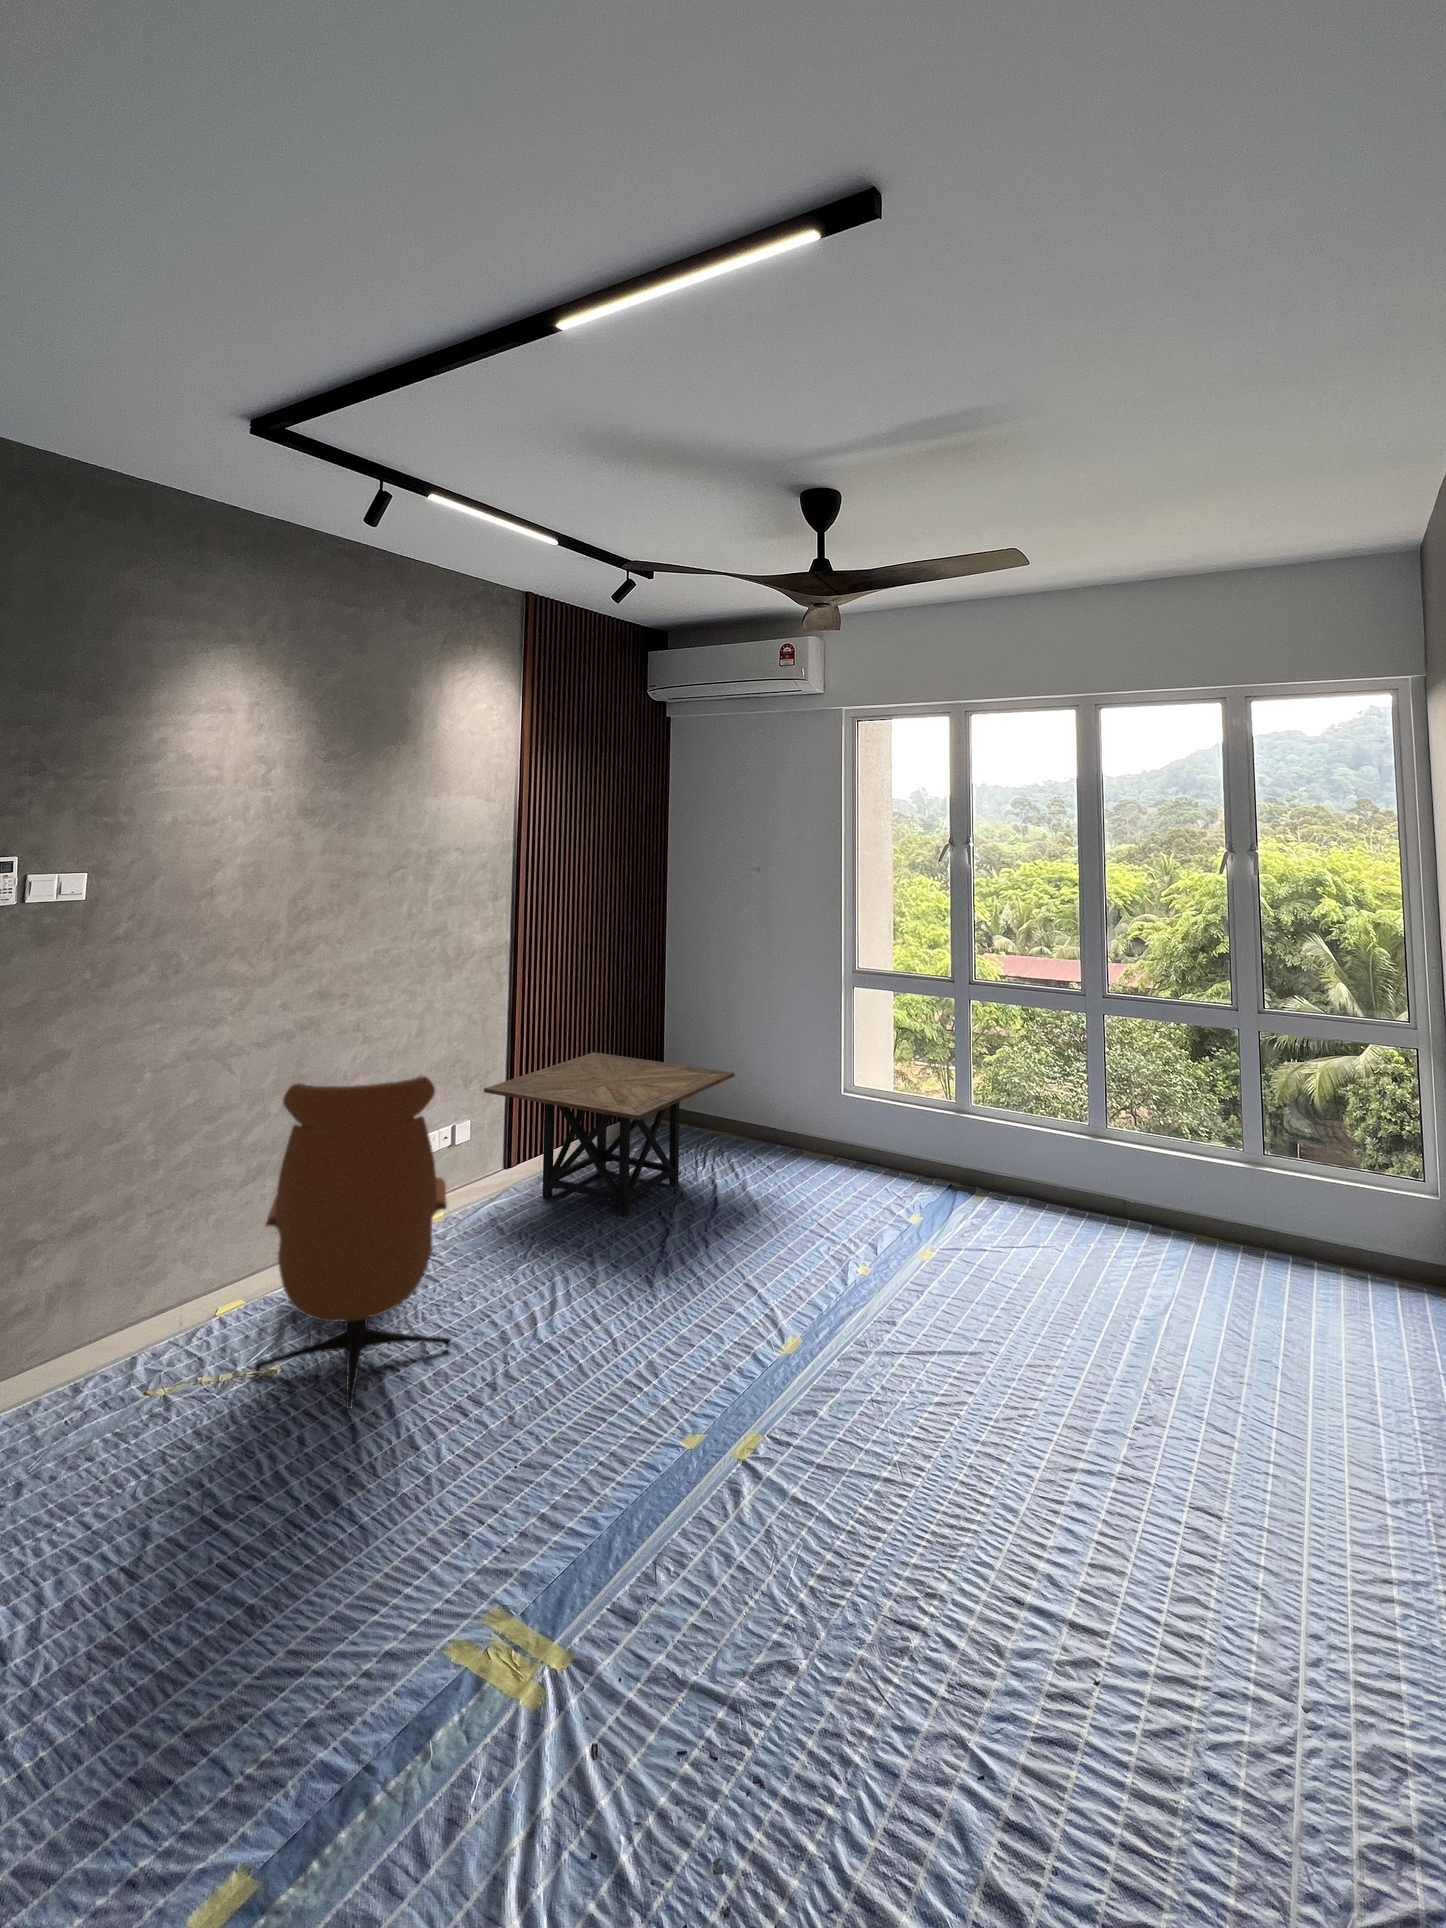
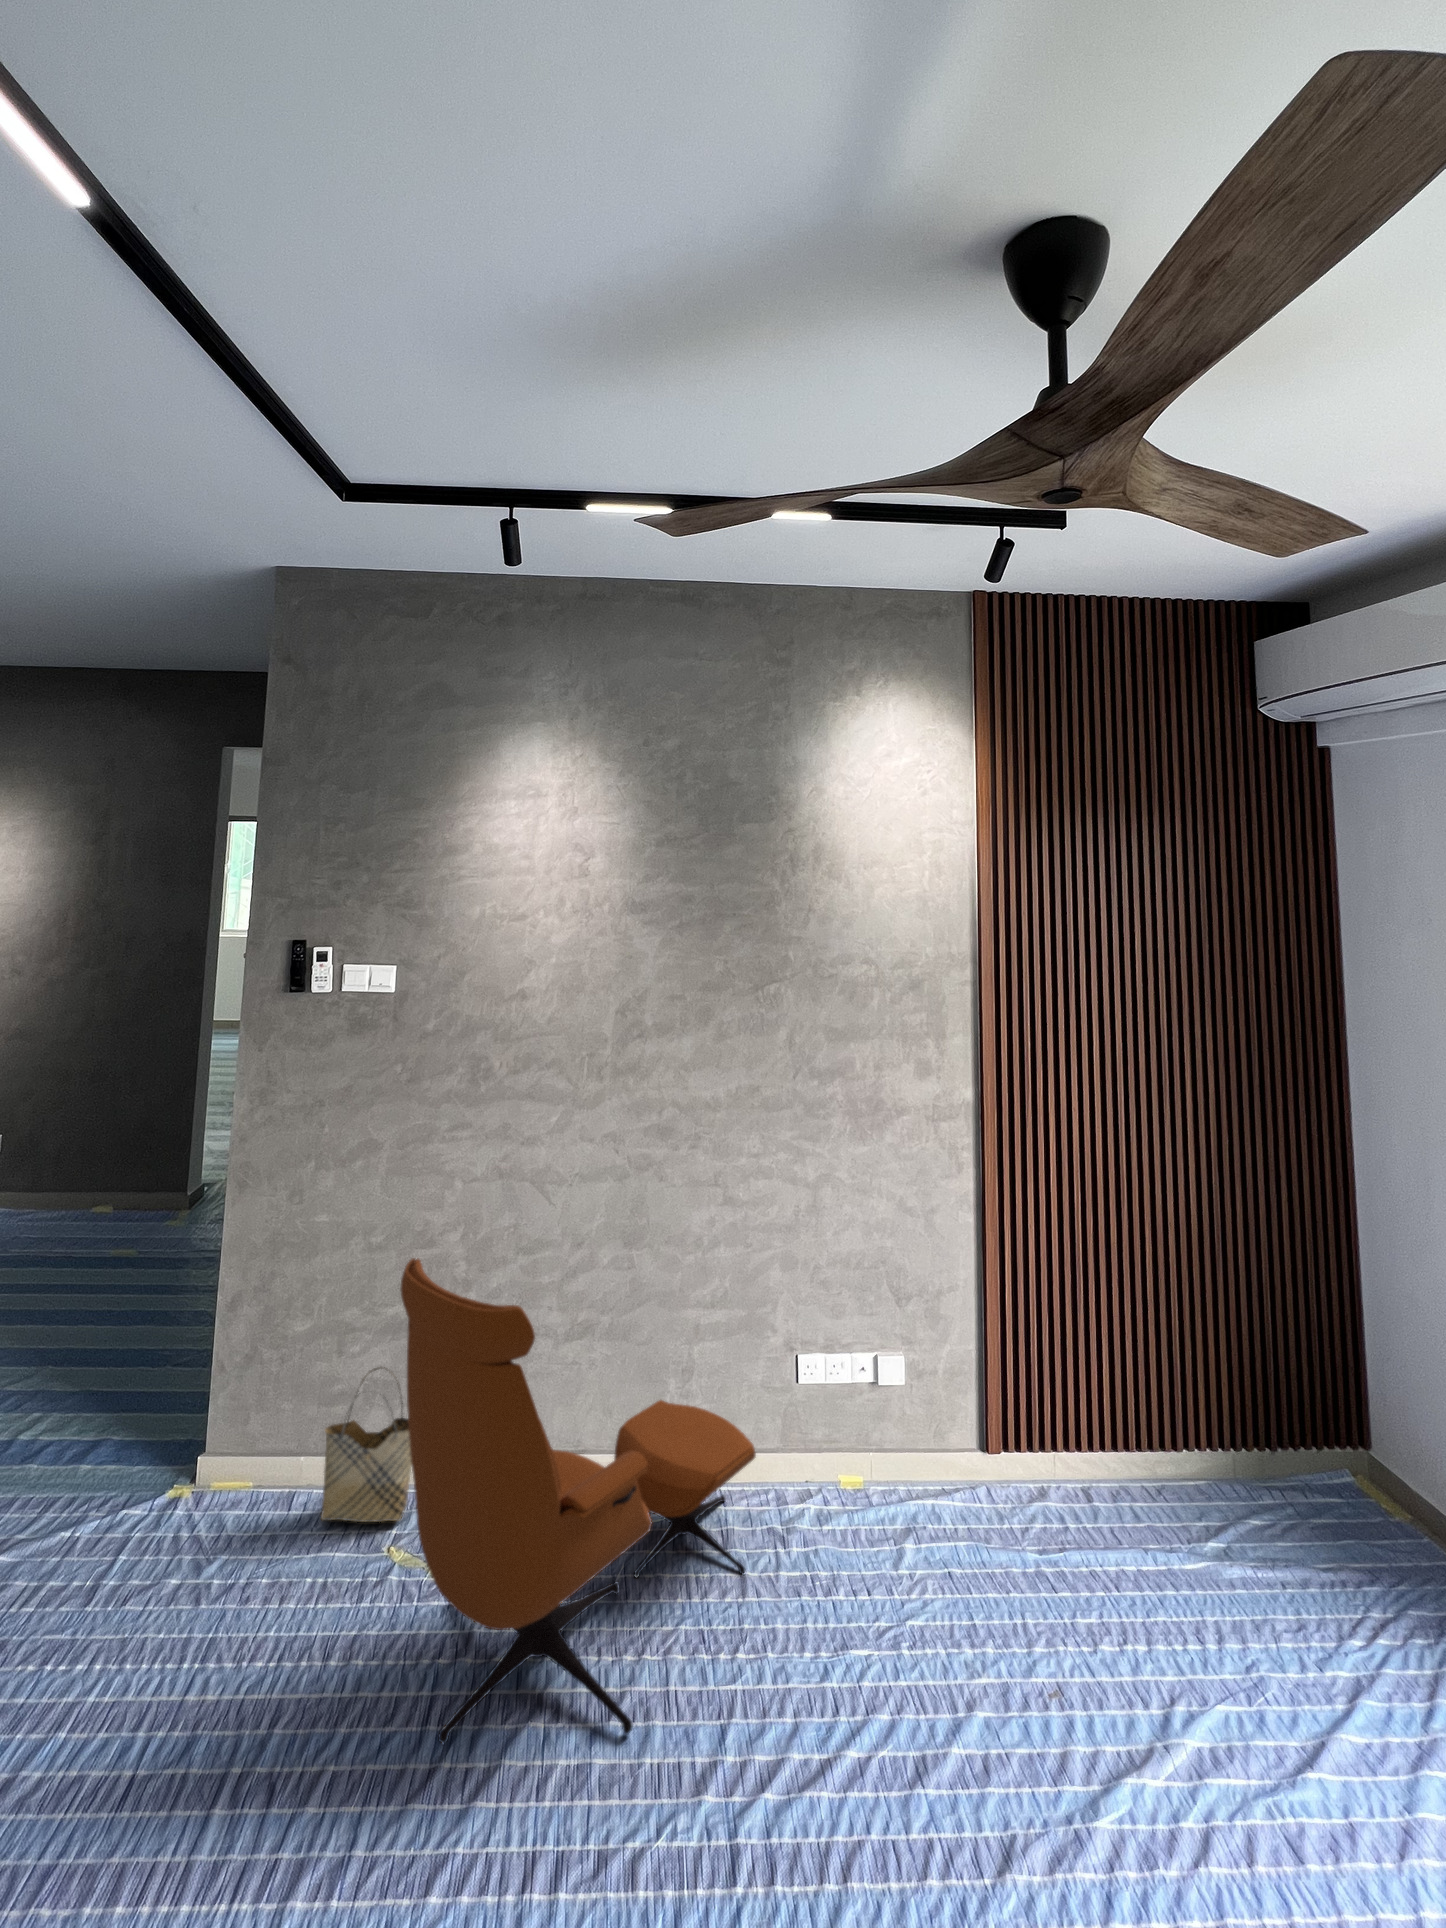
side table: present [484,1052,735,1215] -> none [930,1320,1398,1661]
woven basket: none [49,1260,141,1408] -> present [321,1367,411,1522]

